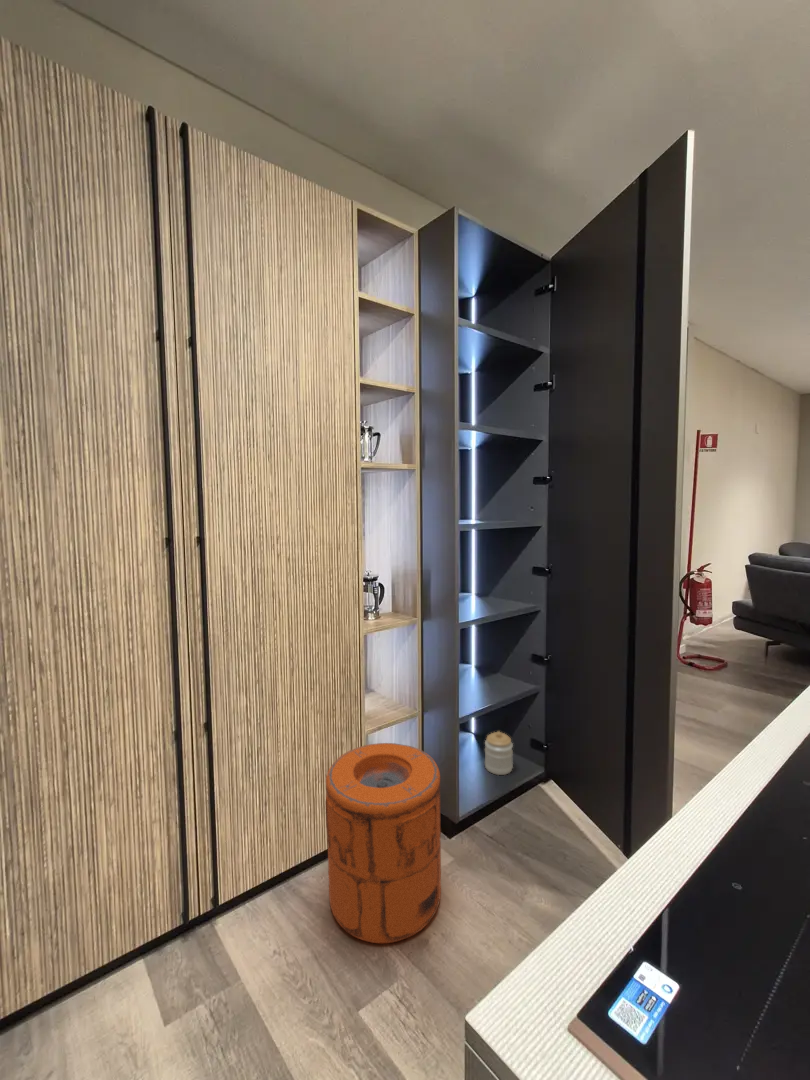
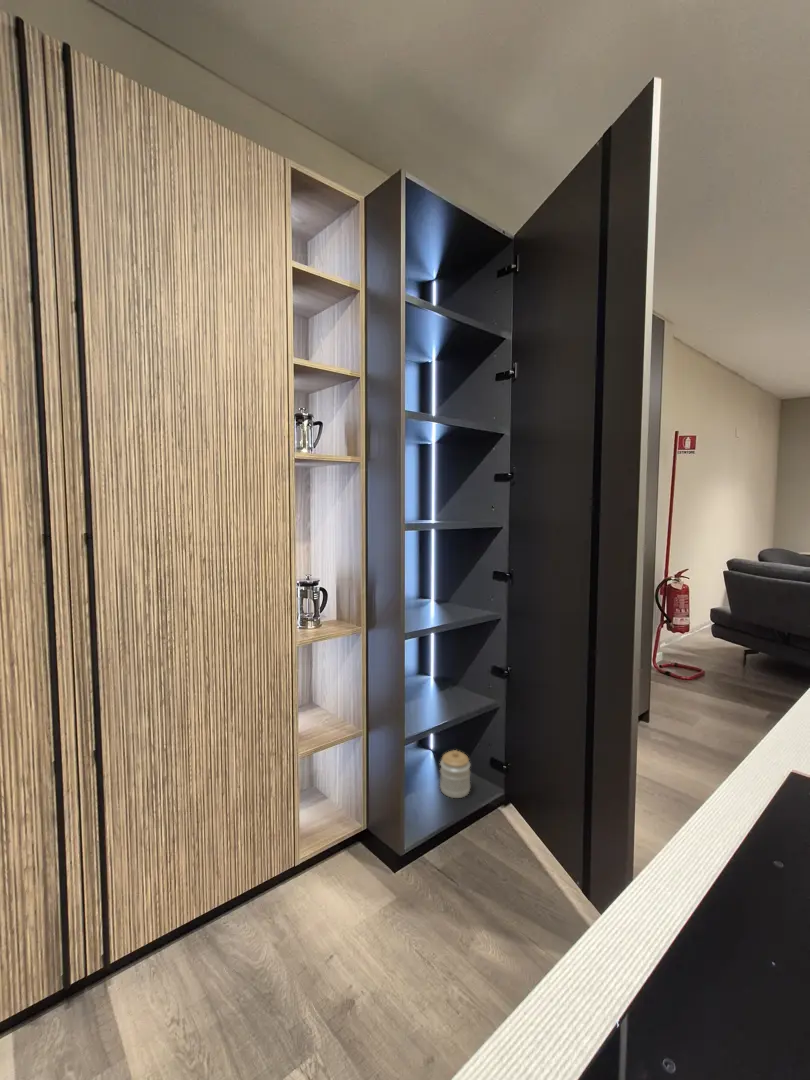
trash can: present [325,743,441,943] -> none [240,769,375,1008]

